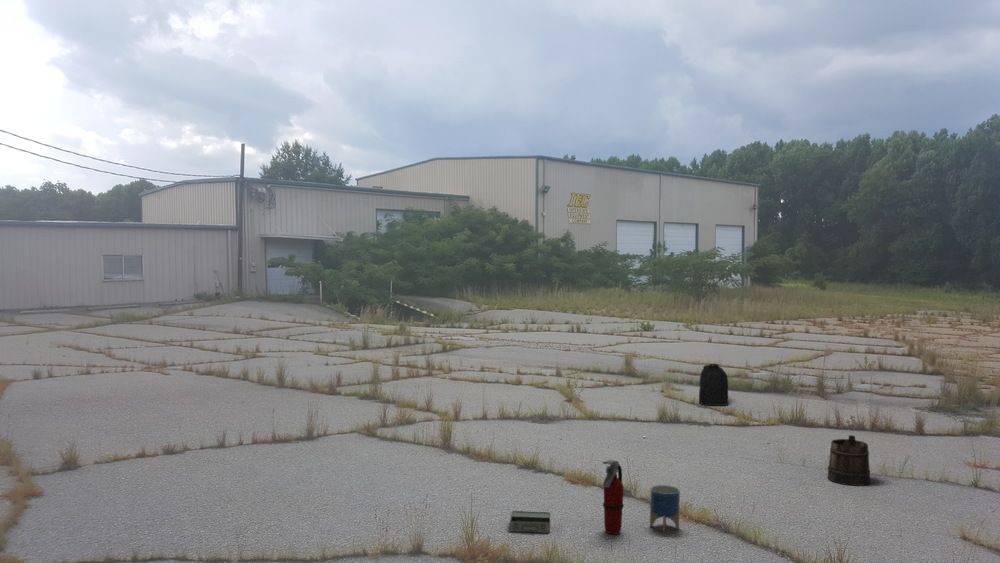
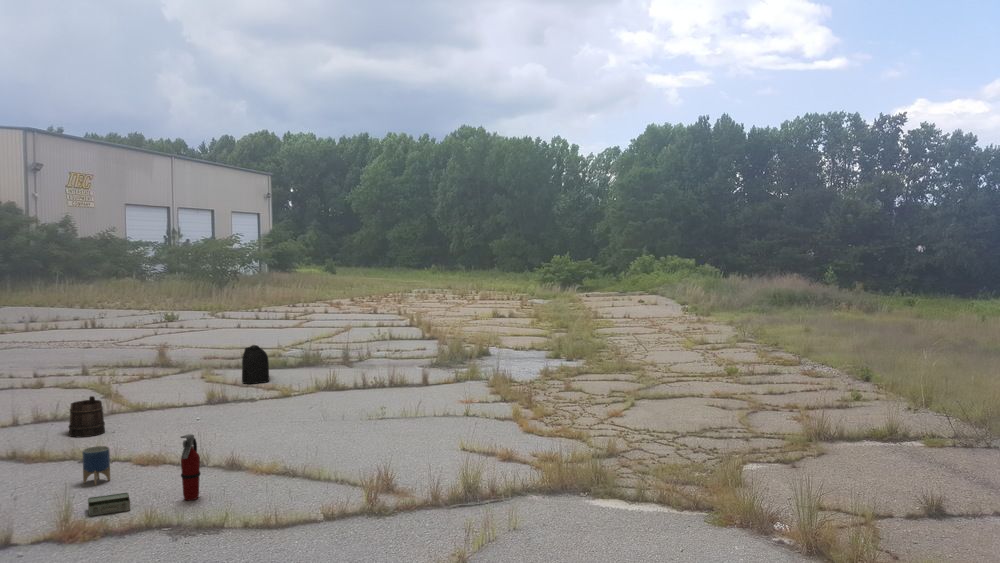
bucket: present [828,435,870,486] -> present [69,396,105,437]
planter: present [650,485,680,533] -> present [82,446,110,485]

